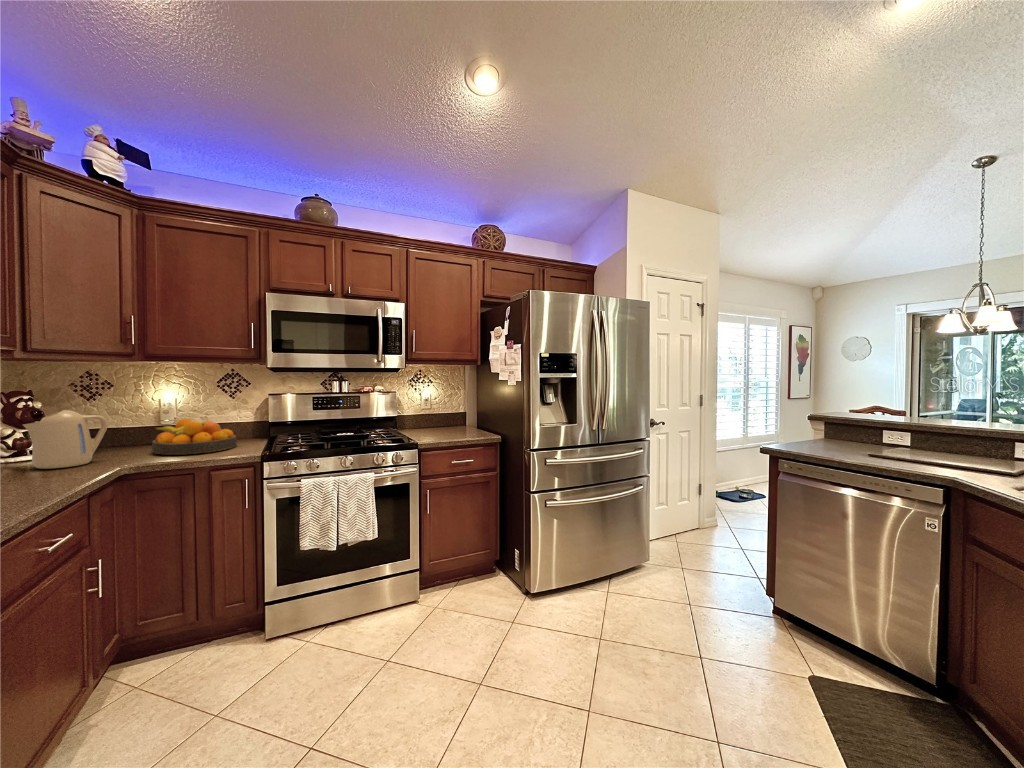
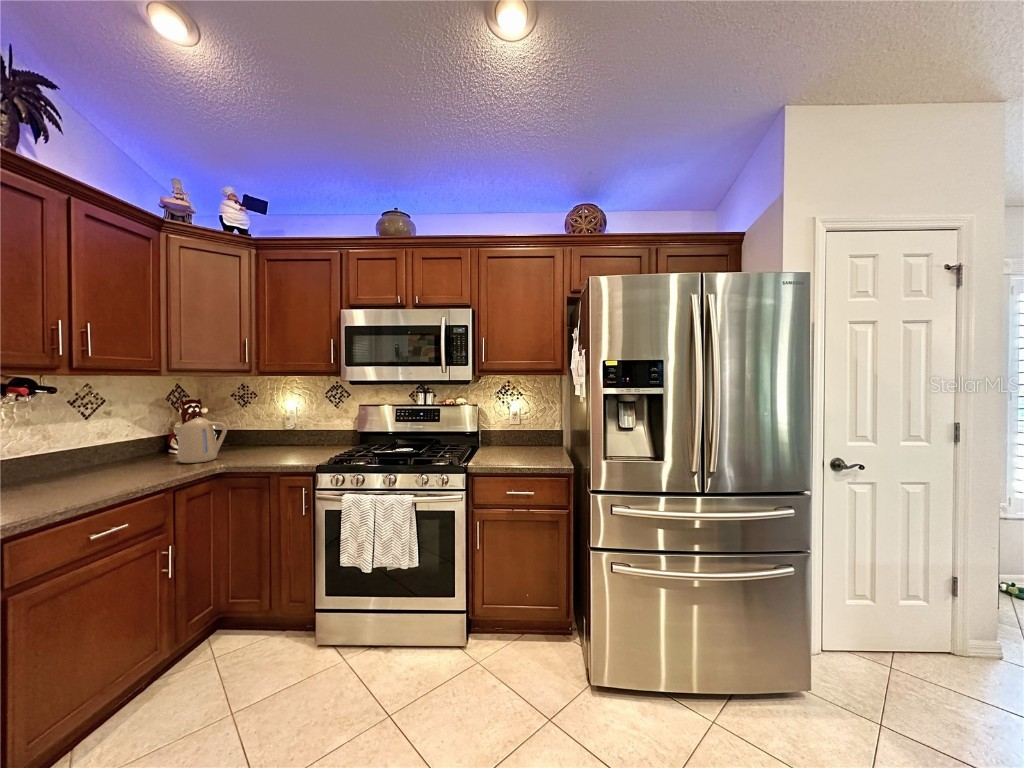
fruit bowl: present [152,419,237,455] -> none [258,426,325,459]

